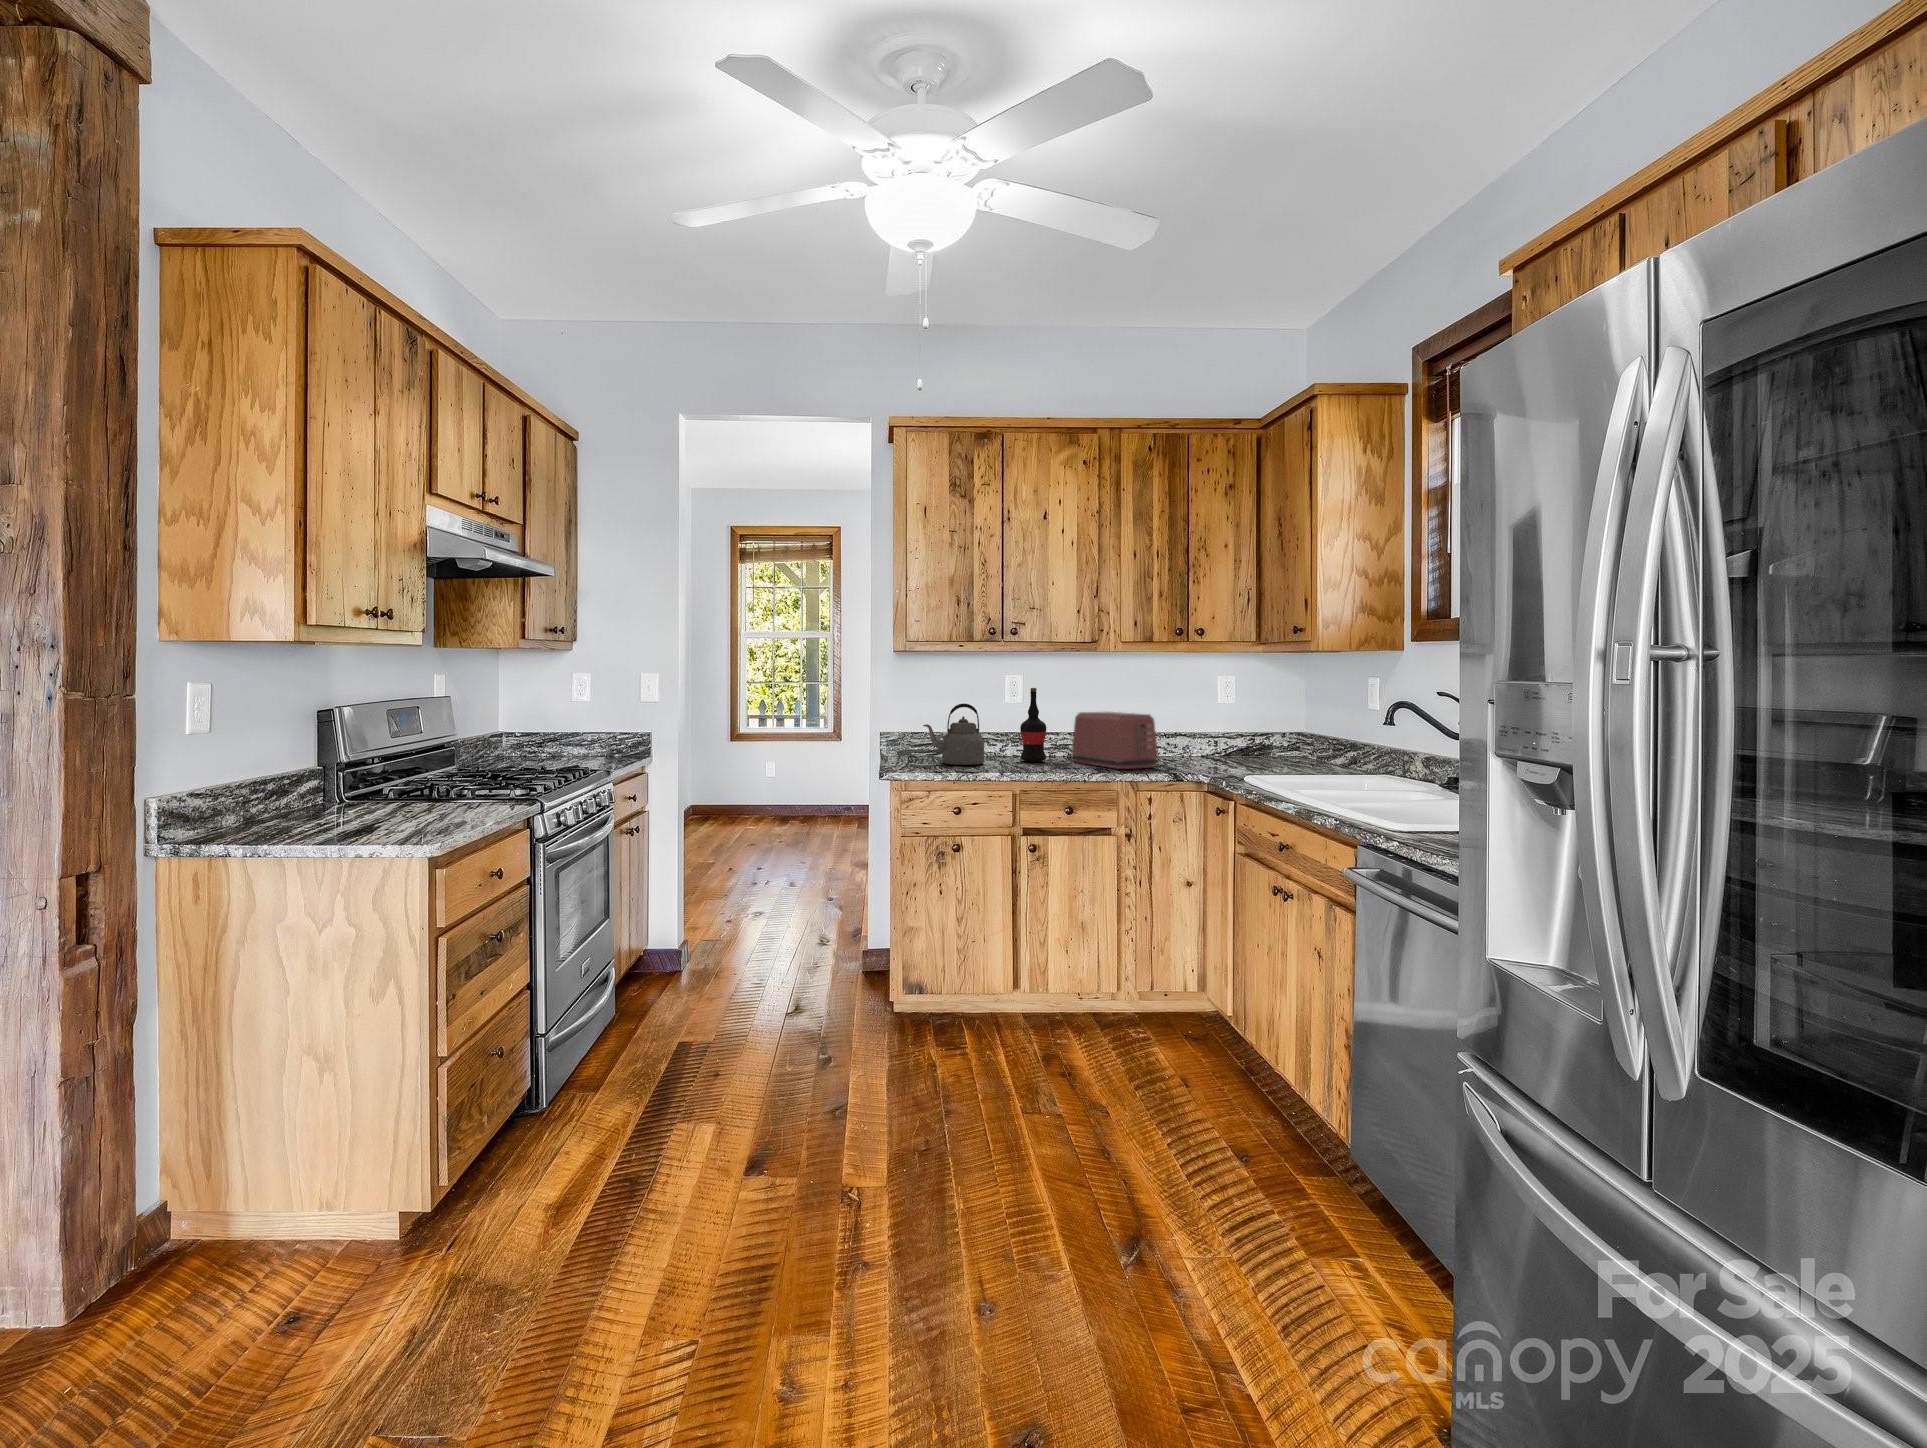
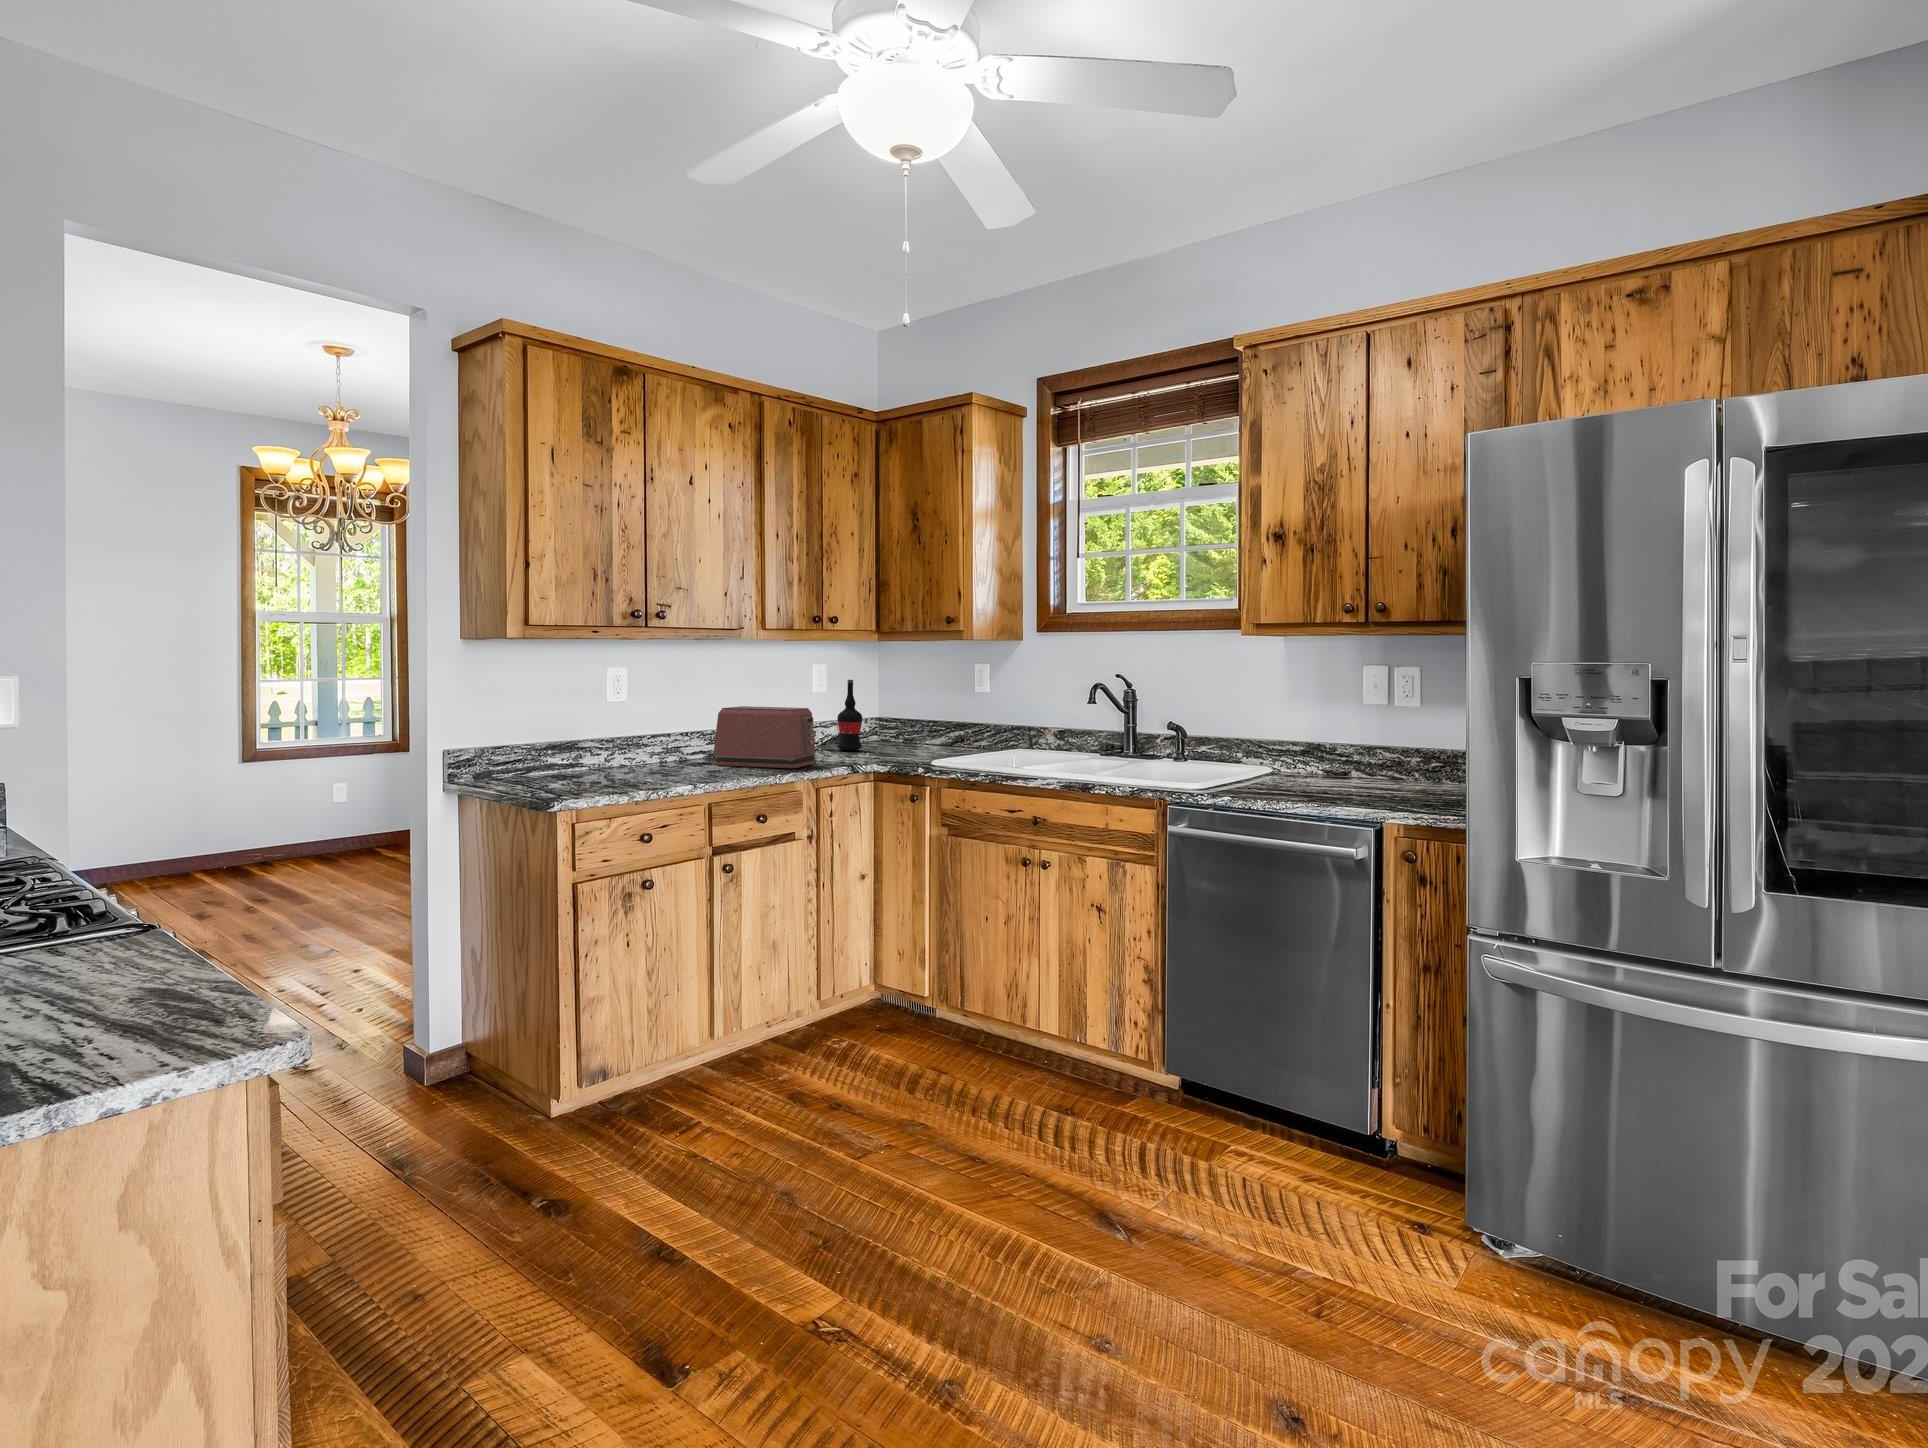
wine bottle: present [1020,688,1046,762] -> present [837,680,862,750]
kettle: present [923,704,984,765] -> none [561,701,637,780]

